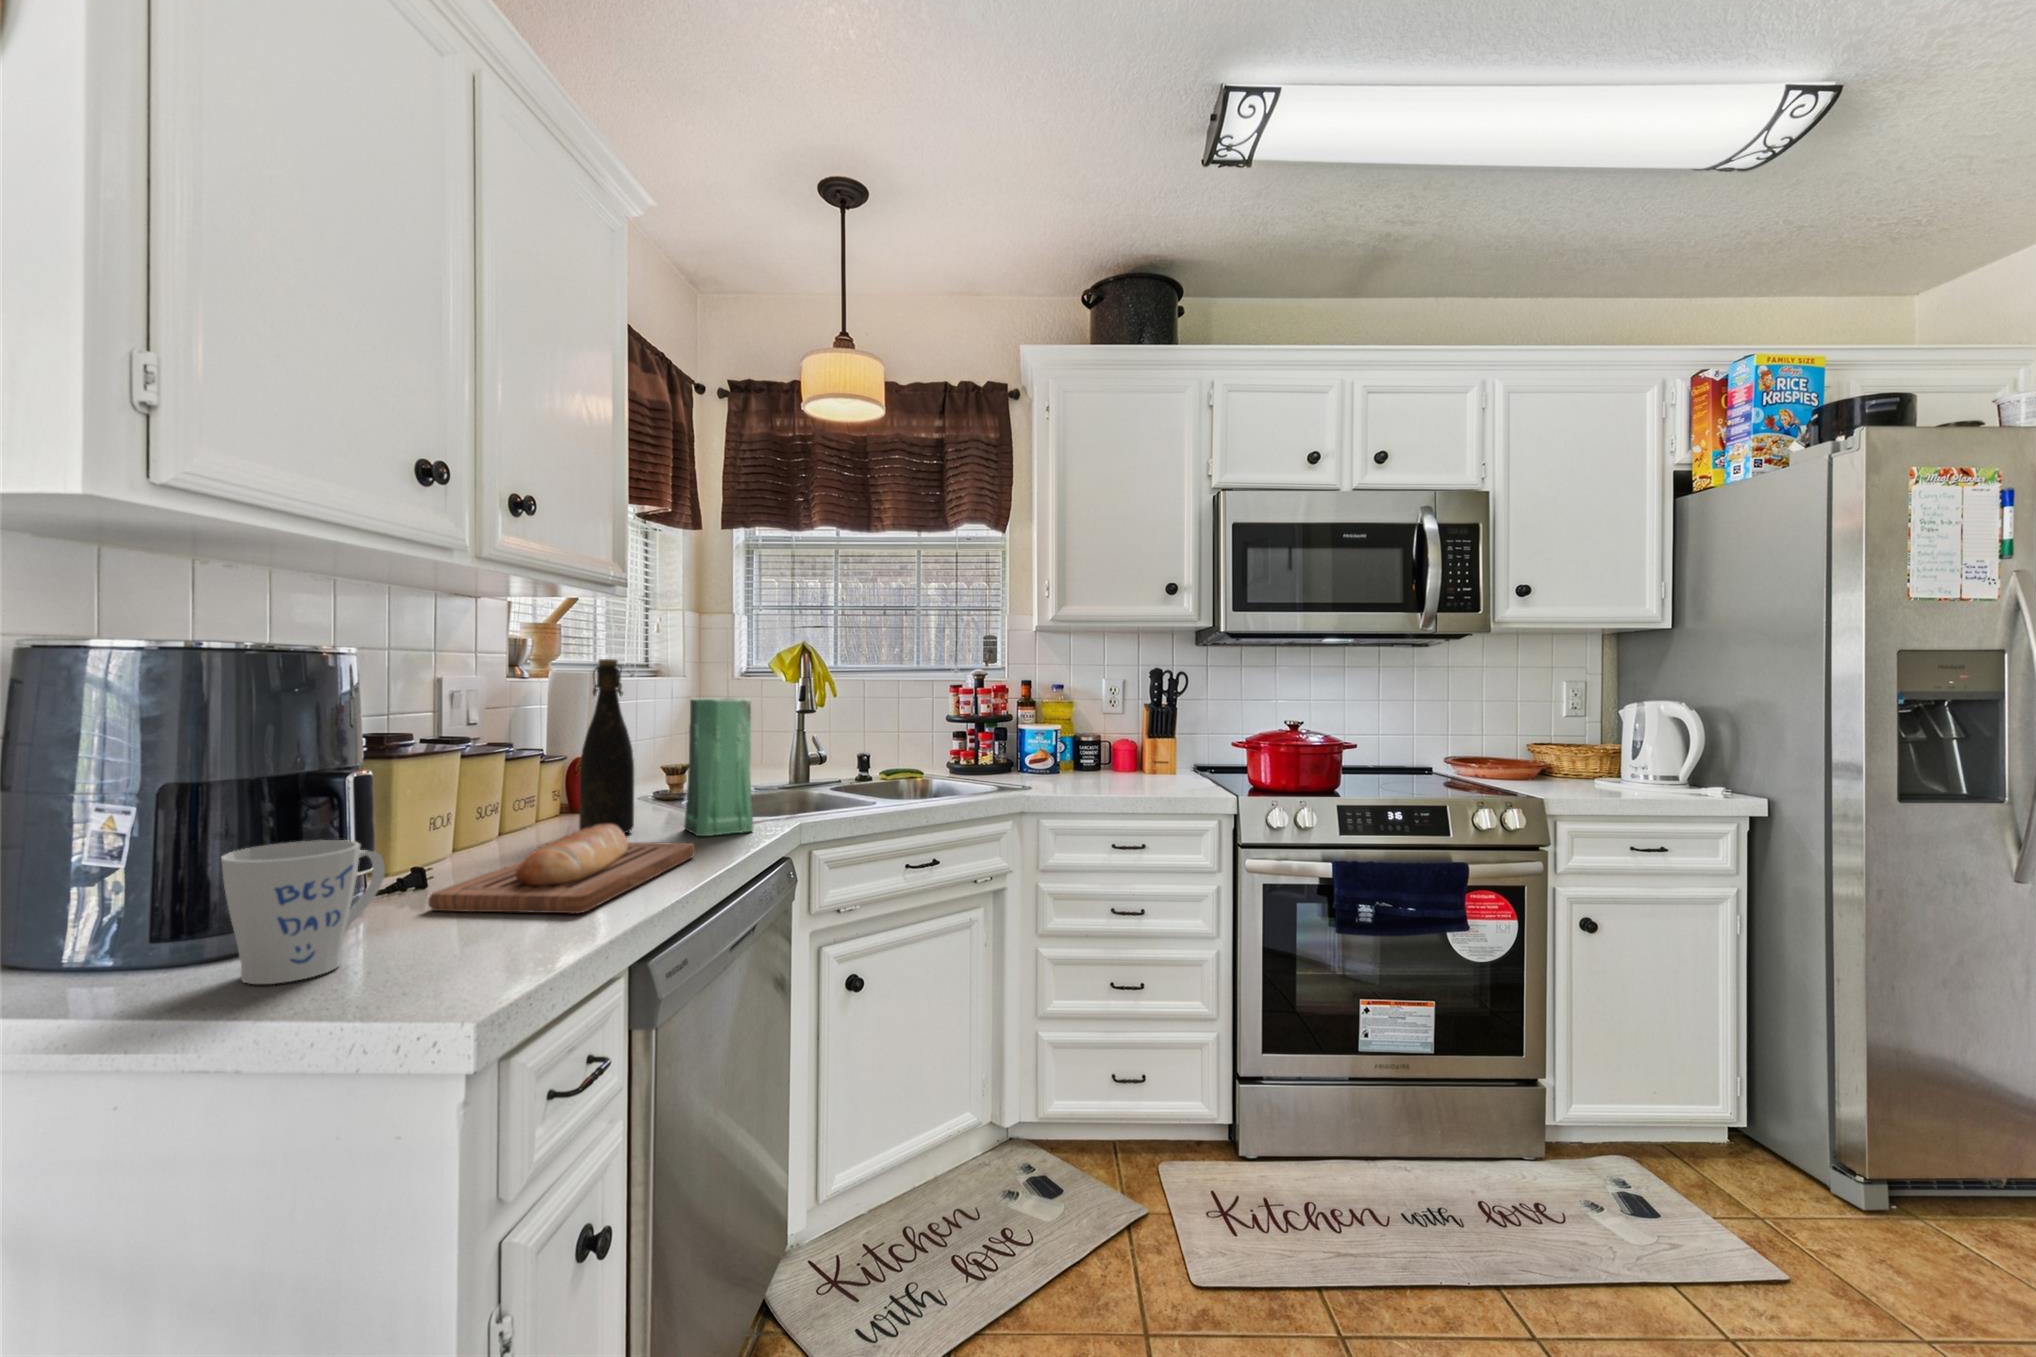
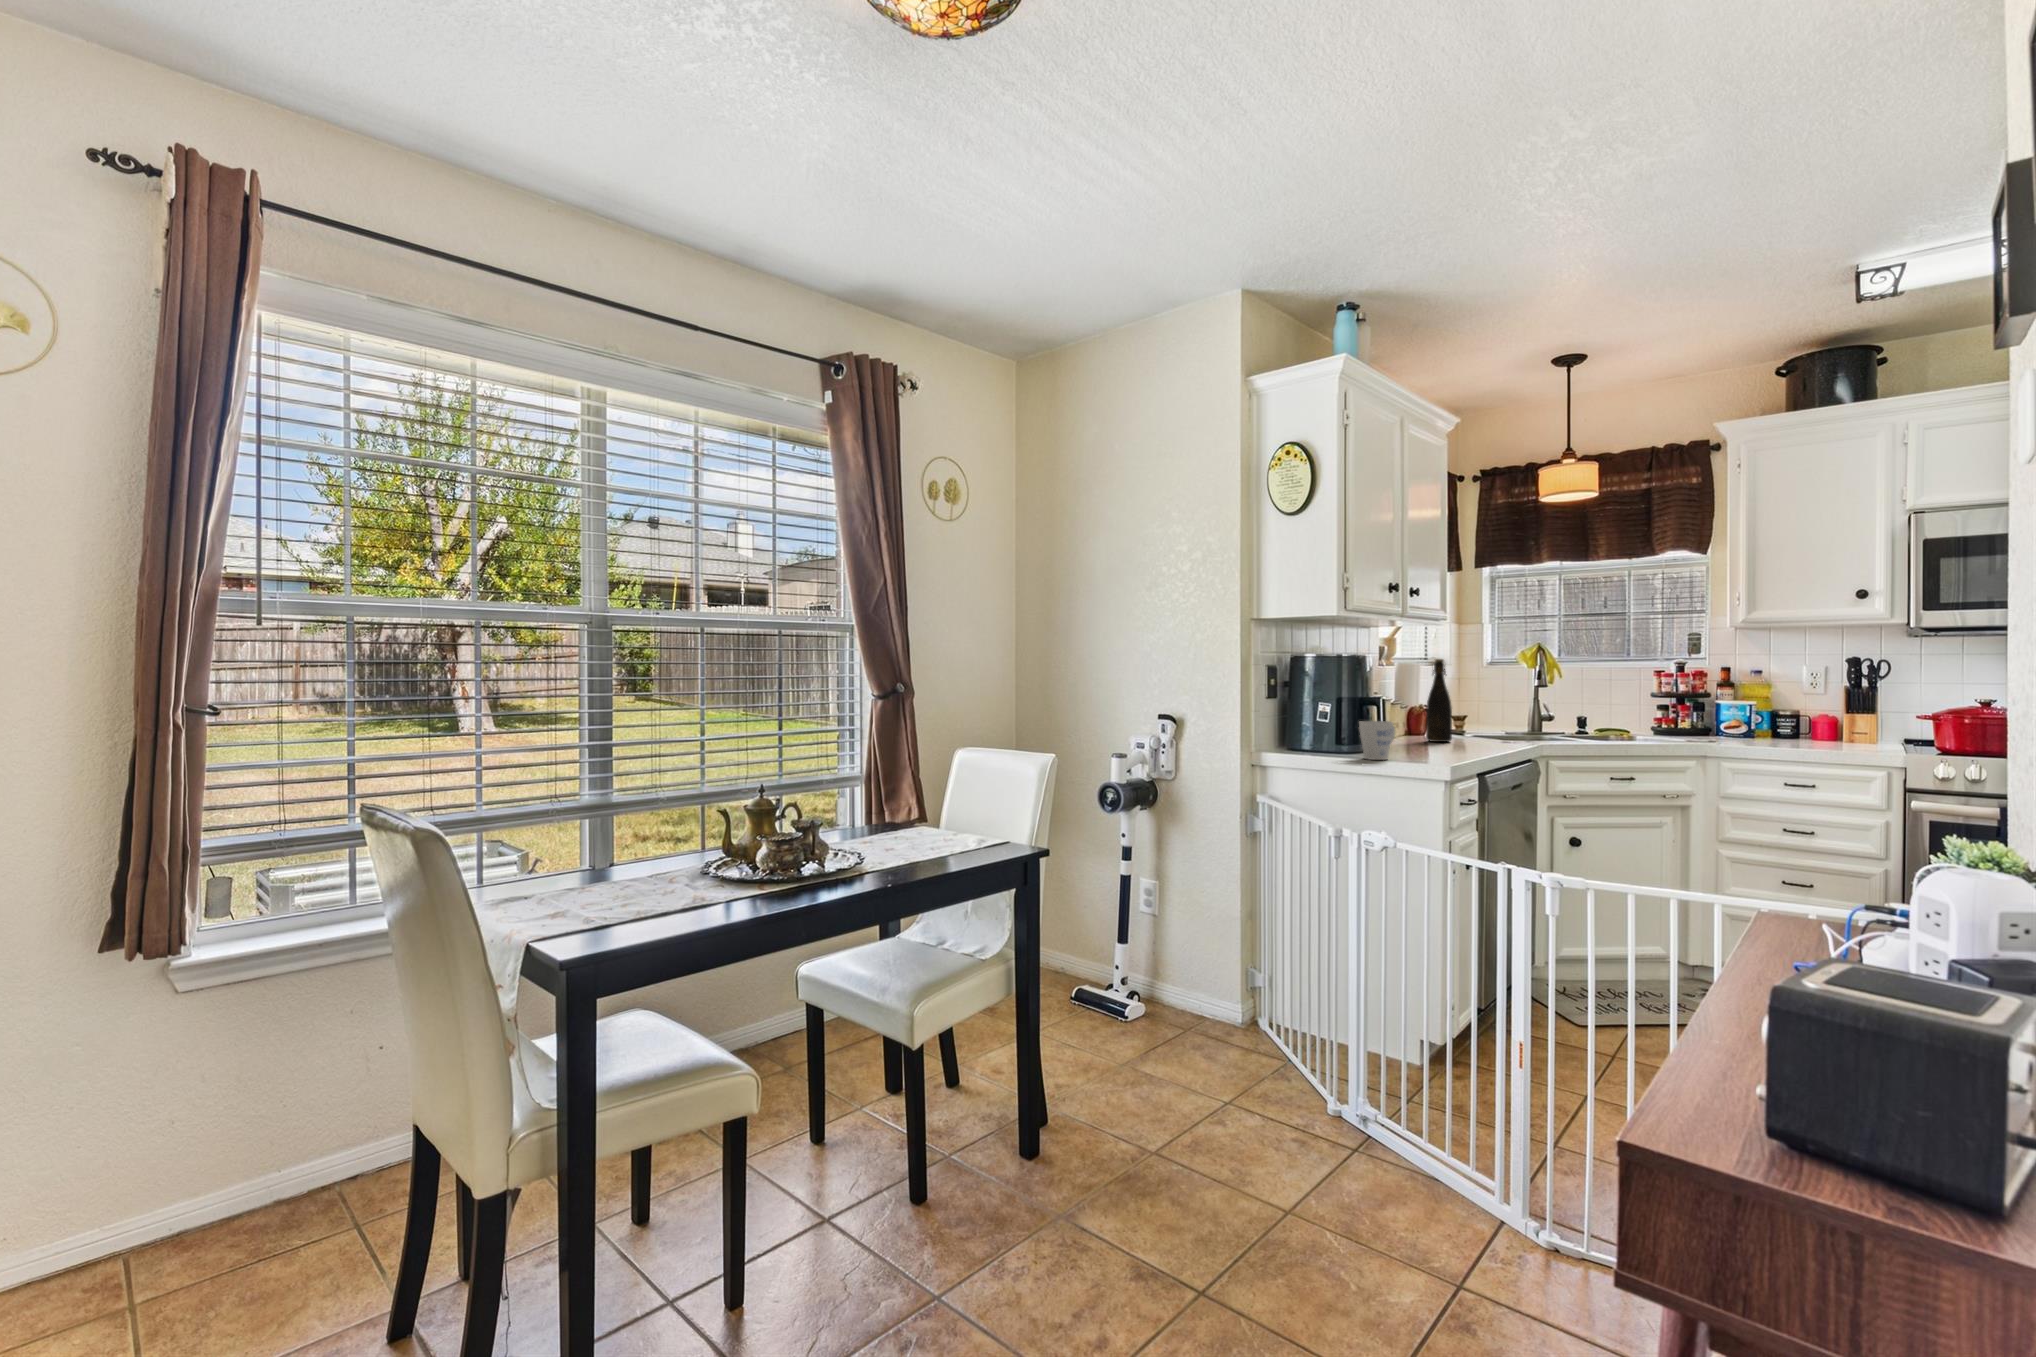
vase: present [684,698,753,836] -> none [1477,678,1515,745]
bread loaf: present [428,824,695,913] -> none [1396,731,1490,757]

